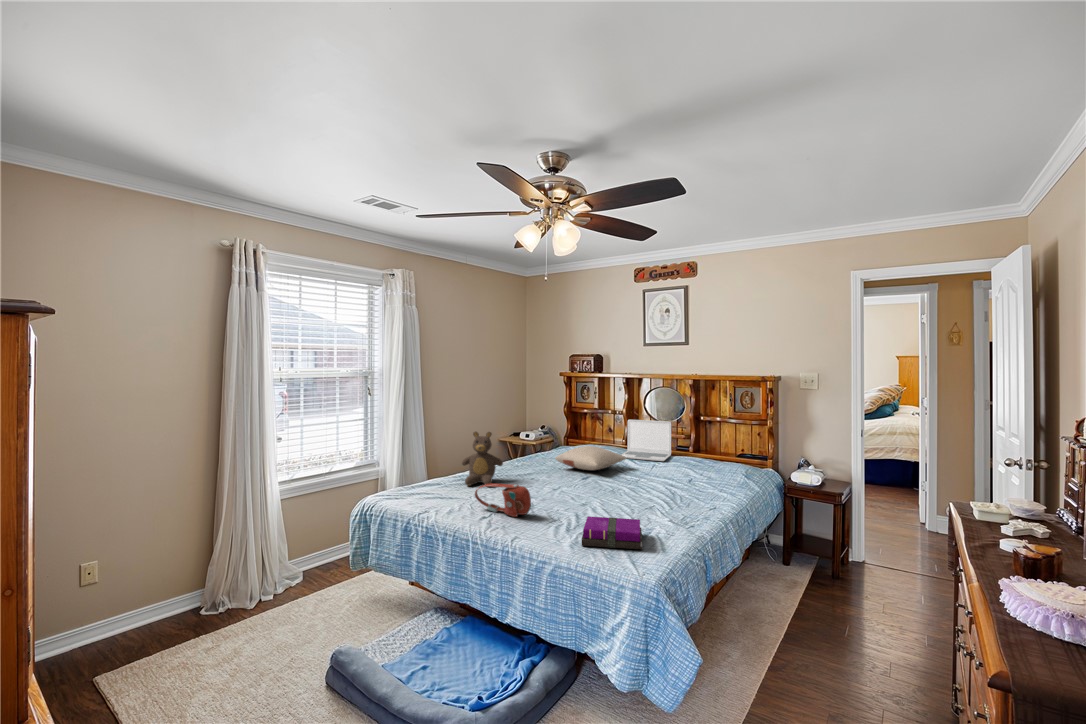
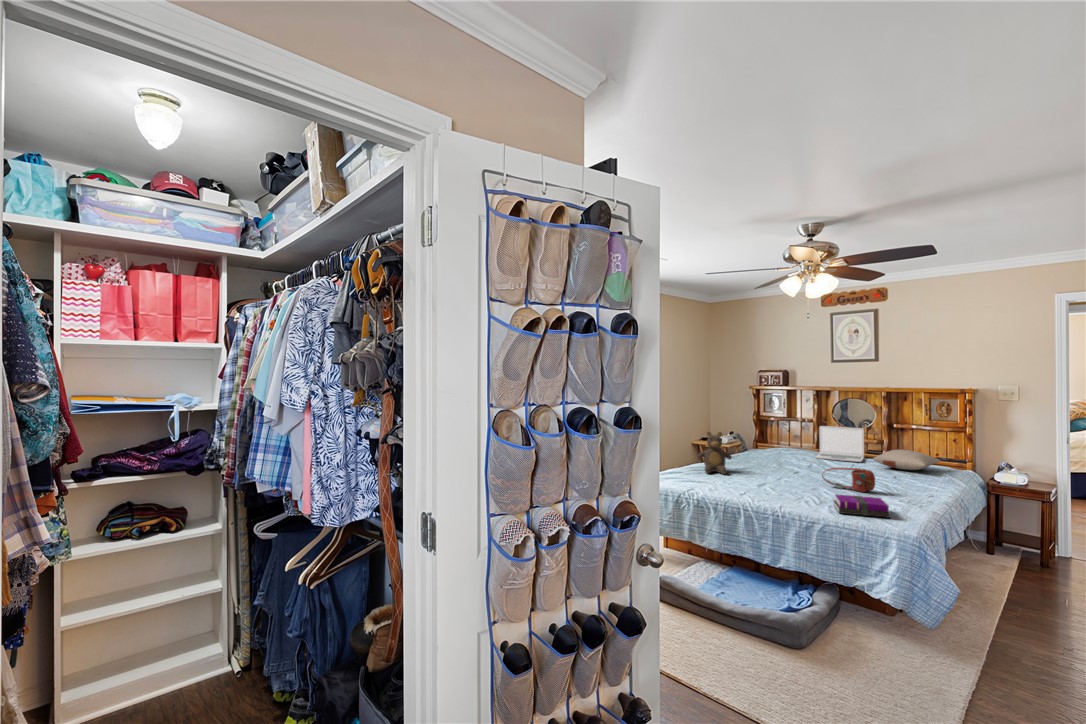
pillow: present [555,446,626,470] -> present [873,450,941,470]
handbag: present [475,484,531,517] -> present [822,468,875,492]

